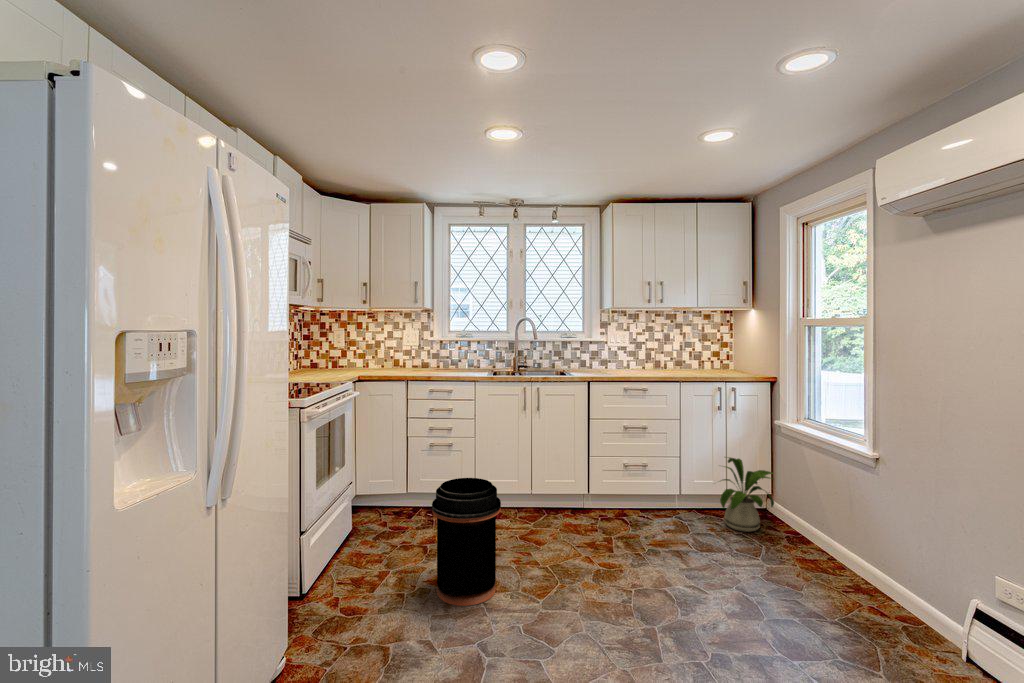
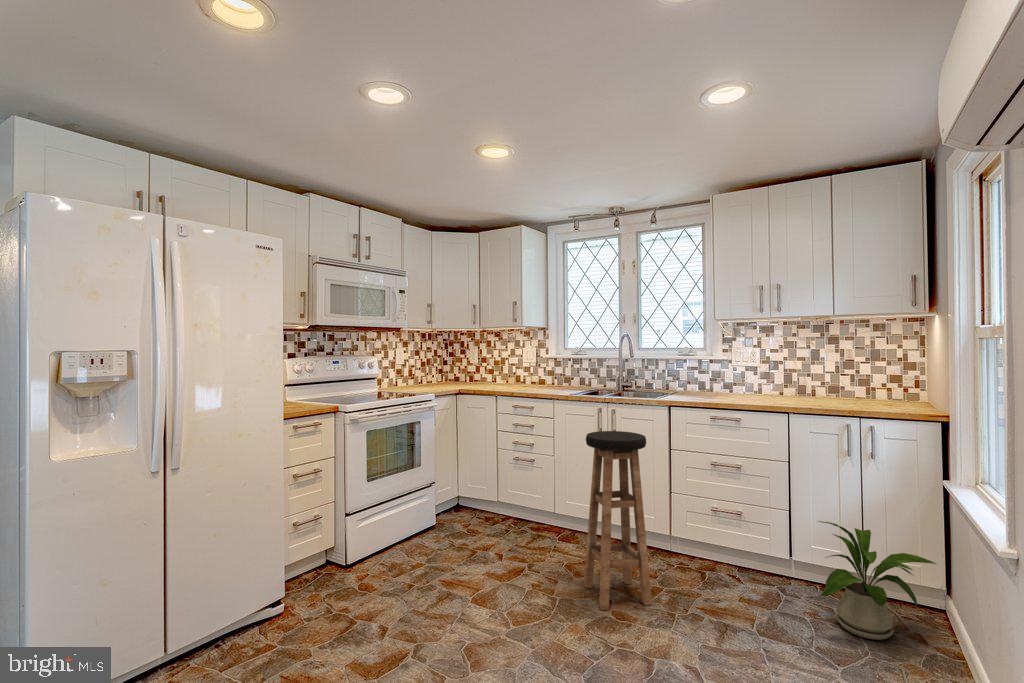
bar stool: none [558,405,621,563] -> present [584,431,652,610]
trash can: present [432,478,501,606] -> none [425,489,490,610]

